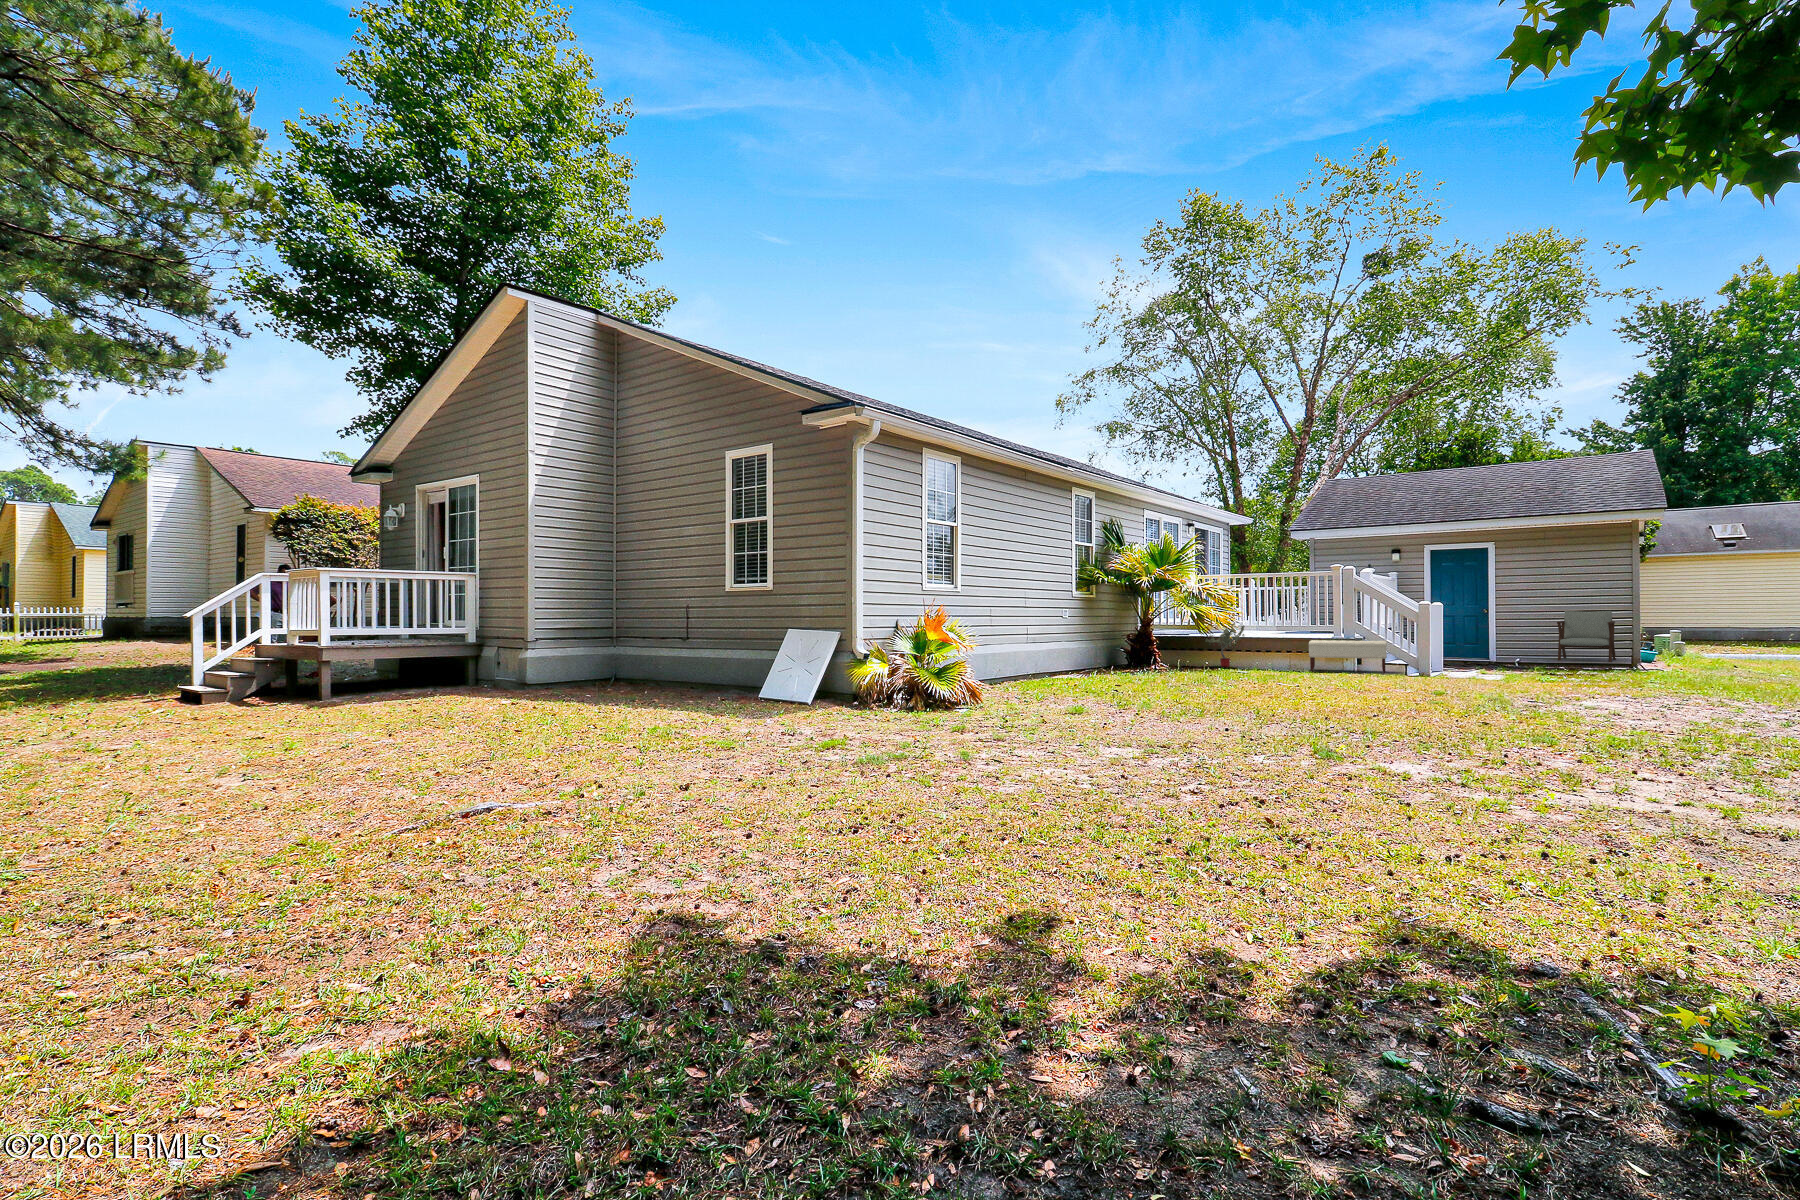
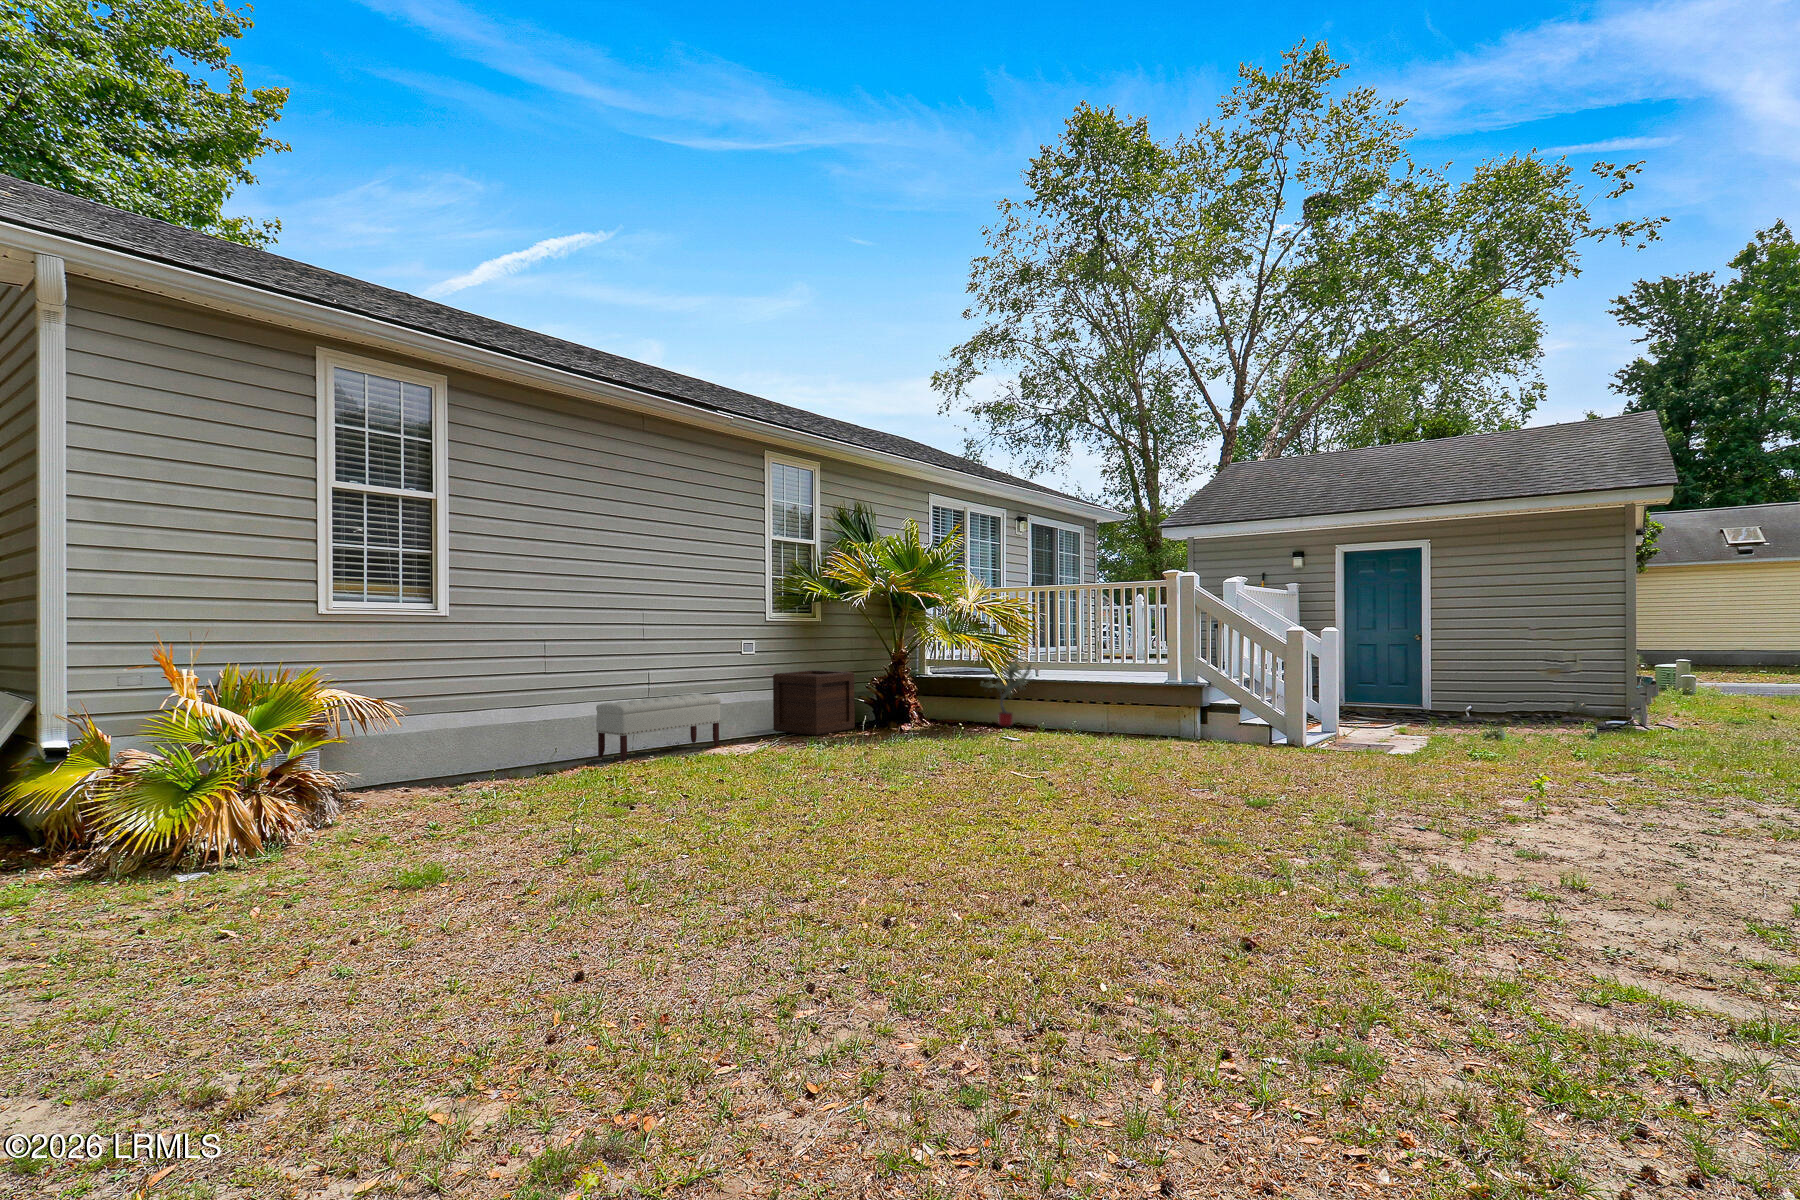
lounge chair: present [1557,611,1616,662] -> none [1519,641,1607,721]
wooden crate: none [1080,632,1130,672] -> present [773,670,855,735]
bench: present [1309,640,1387,673] -> present [596,694,721,762]

